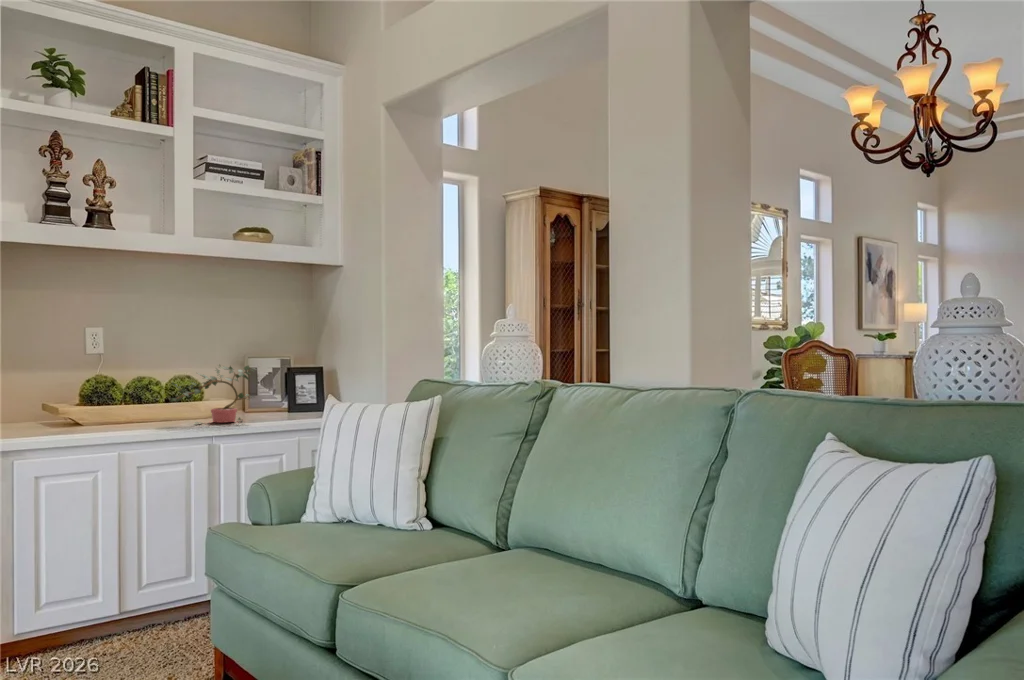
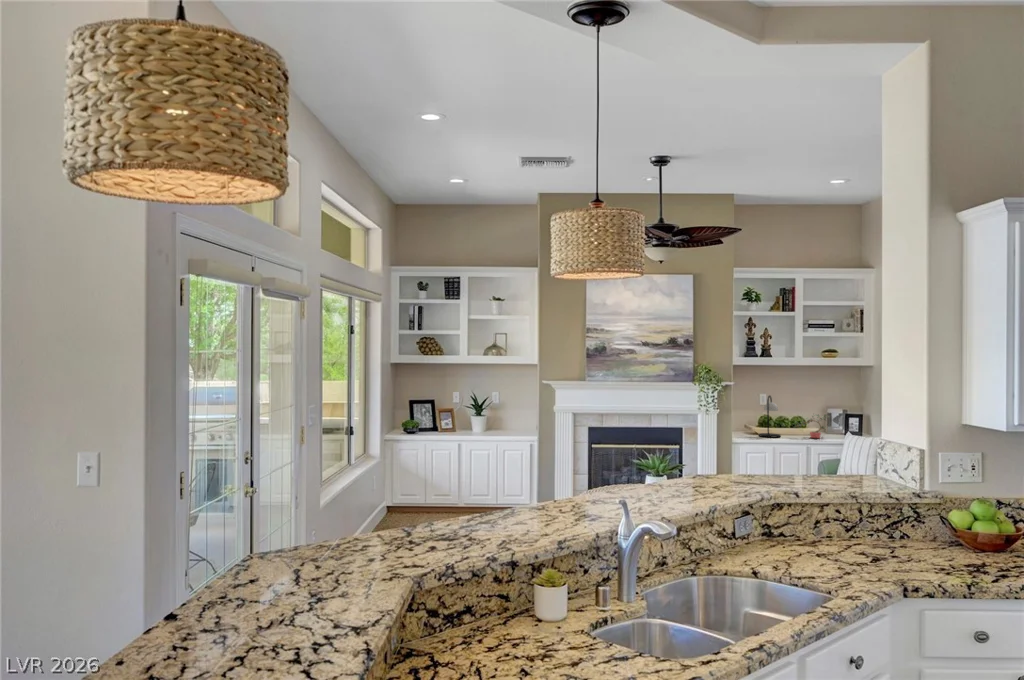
table lamp: none [75,320,136,431] -> present [759,396,781,437]

